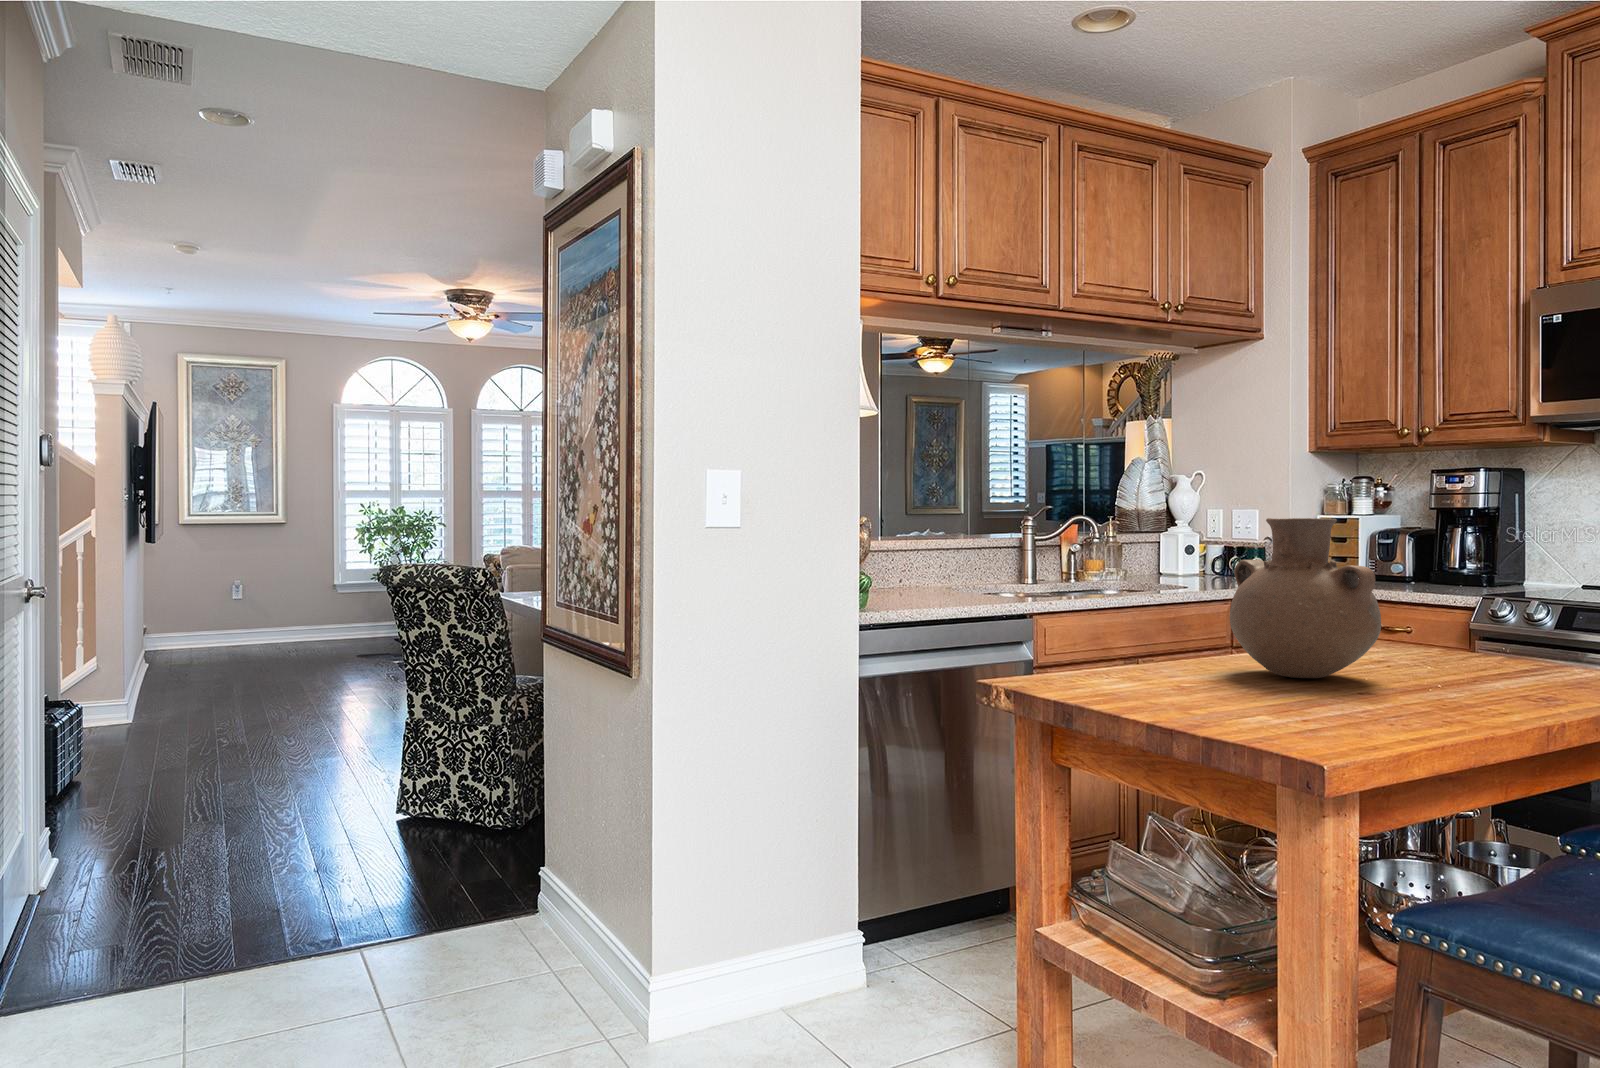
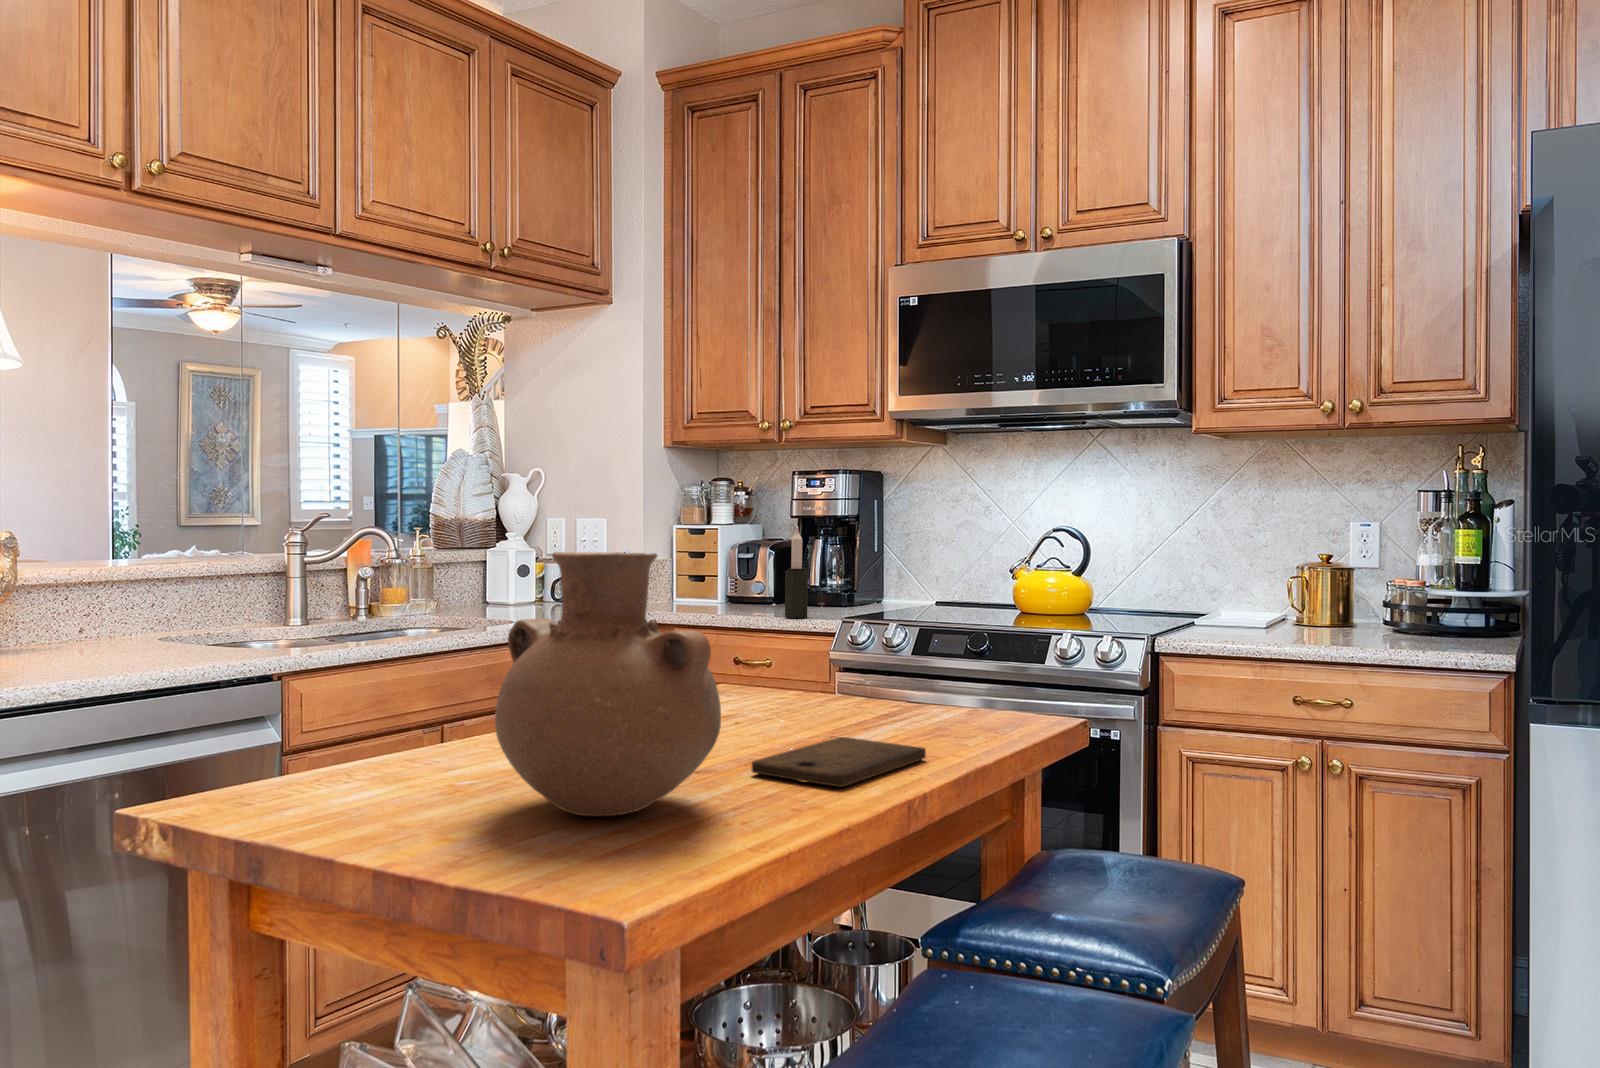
candle: none [1423,515,1445,592] -> present [785,526,808,618]
cutting board: none [1401,656,1546,680] -> present [752,737,926,787]

